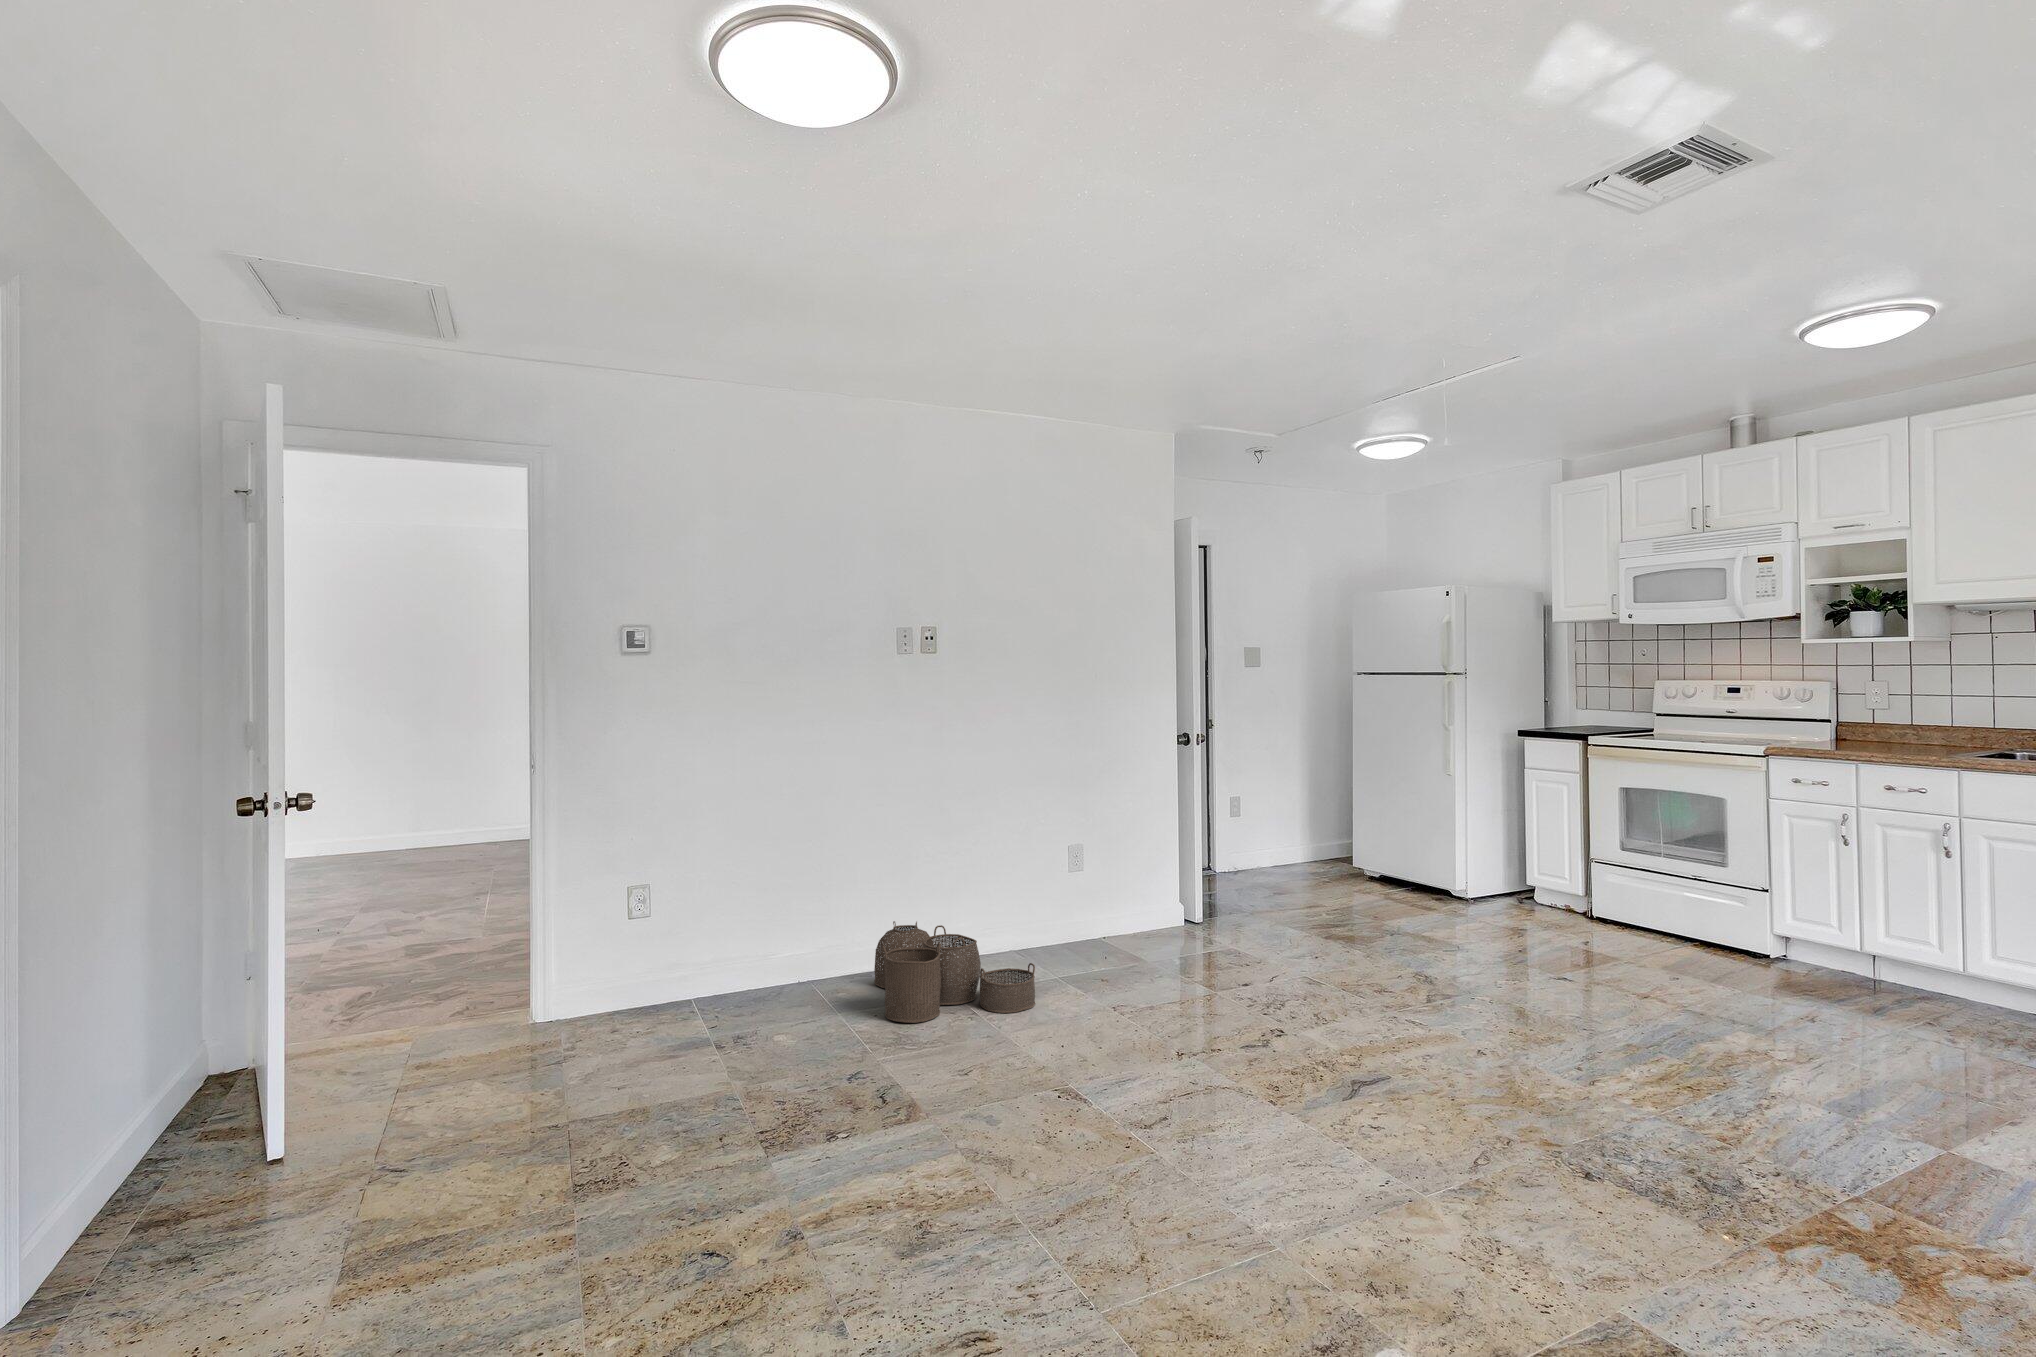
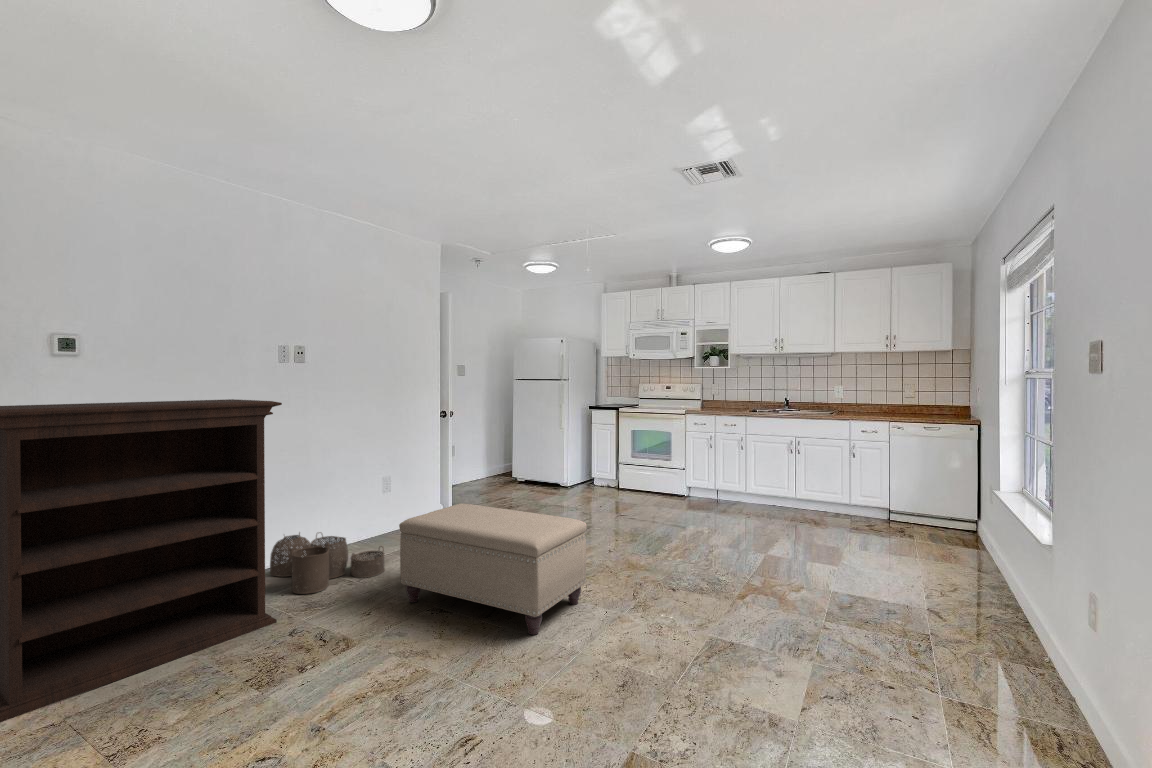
bookshelf: none [476,705,846,1115] -> present [0,399,282,723]
ottoman: none [1022,905,1364,1182] -> present [399,504,587,635]

